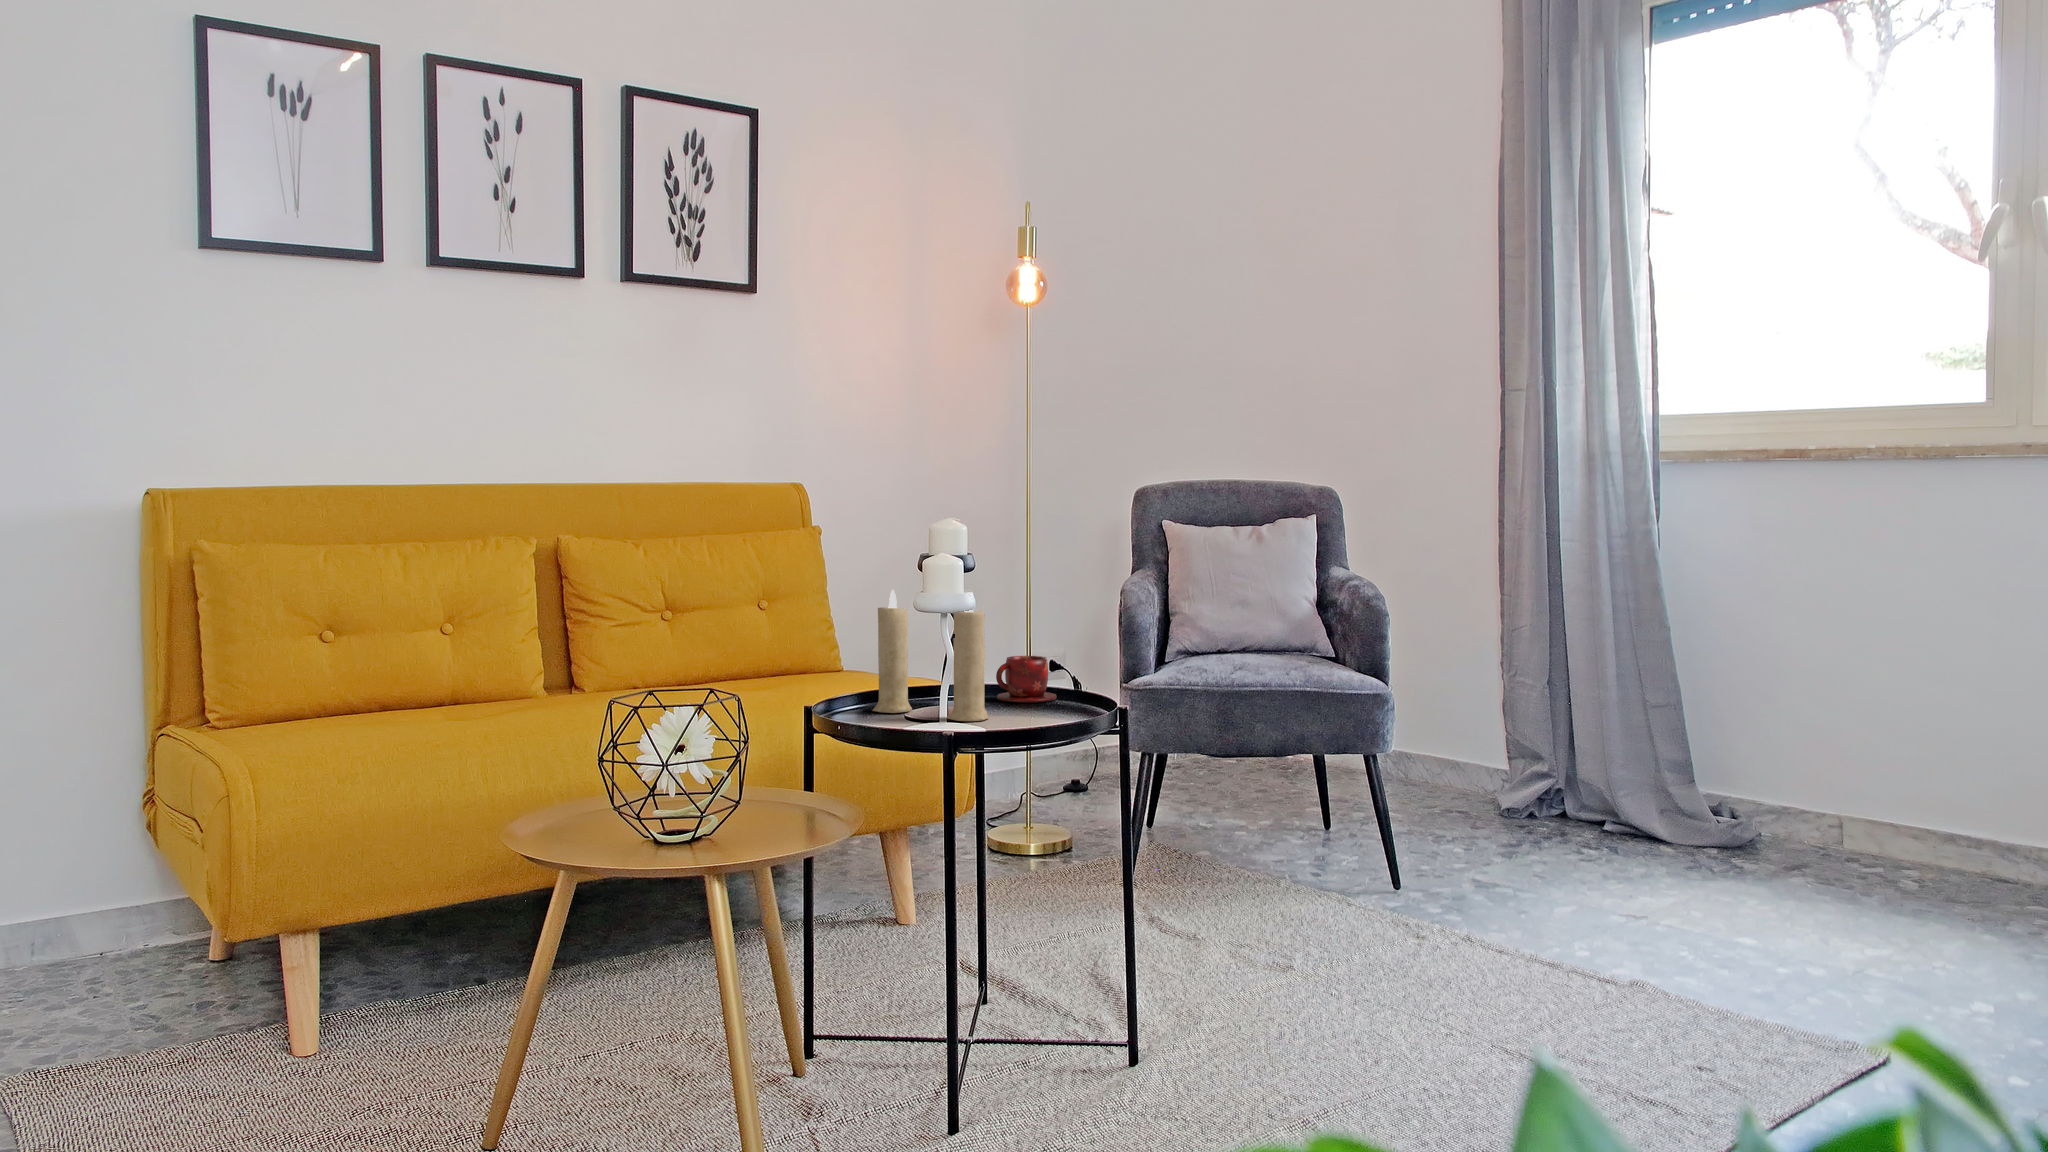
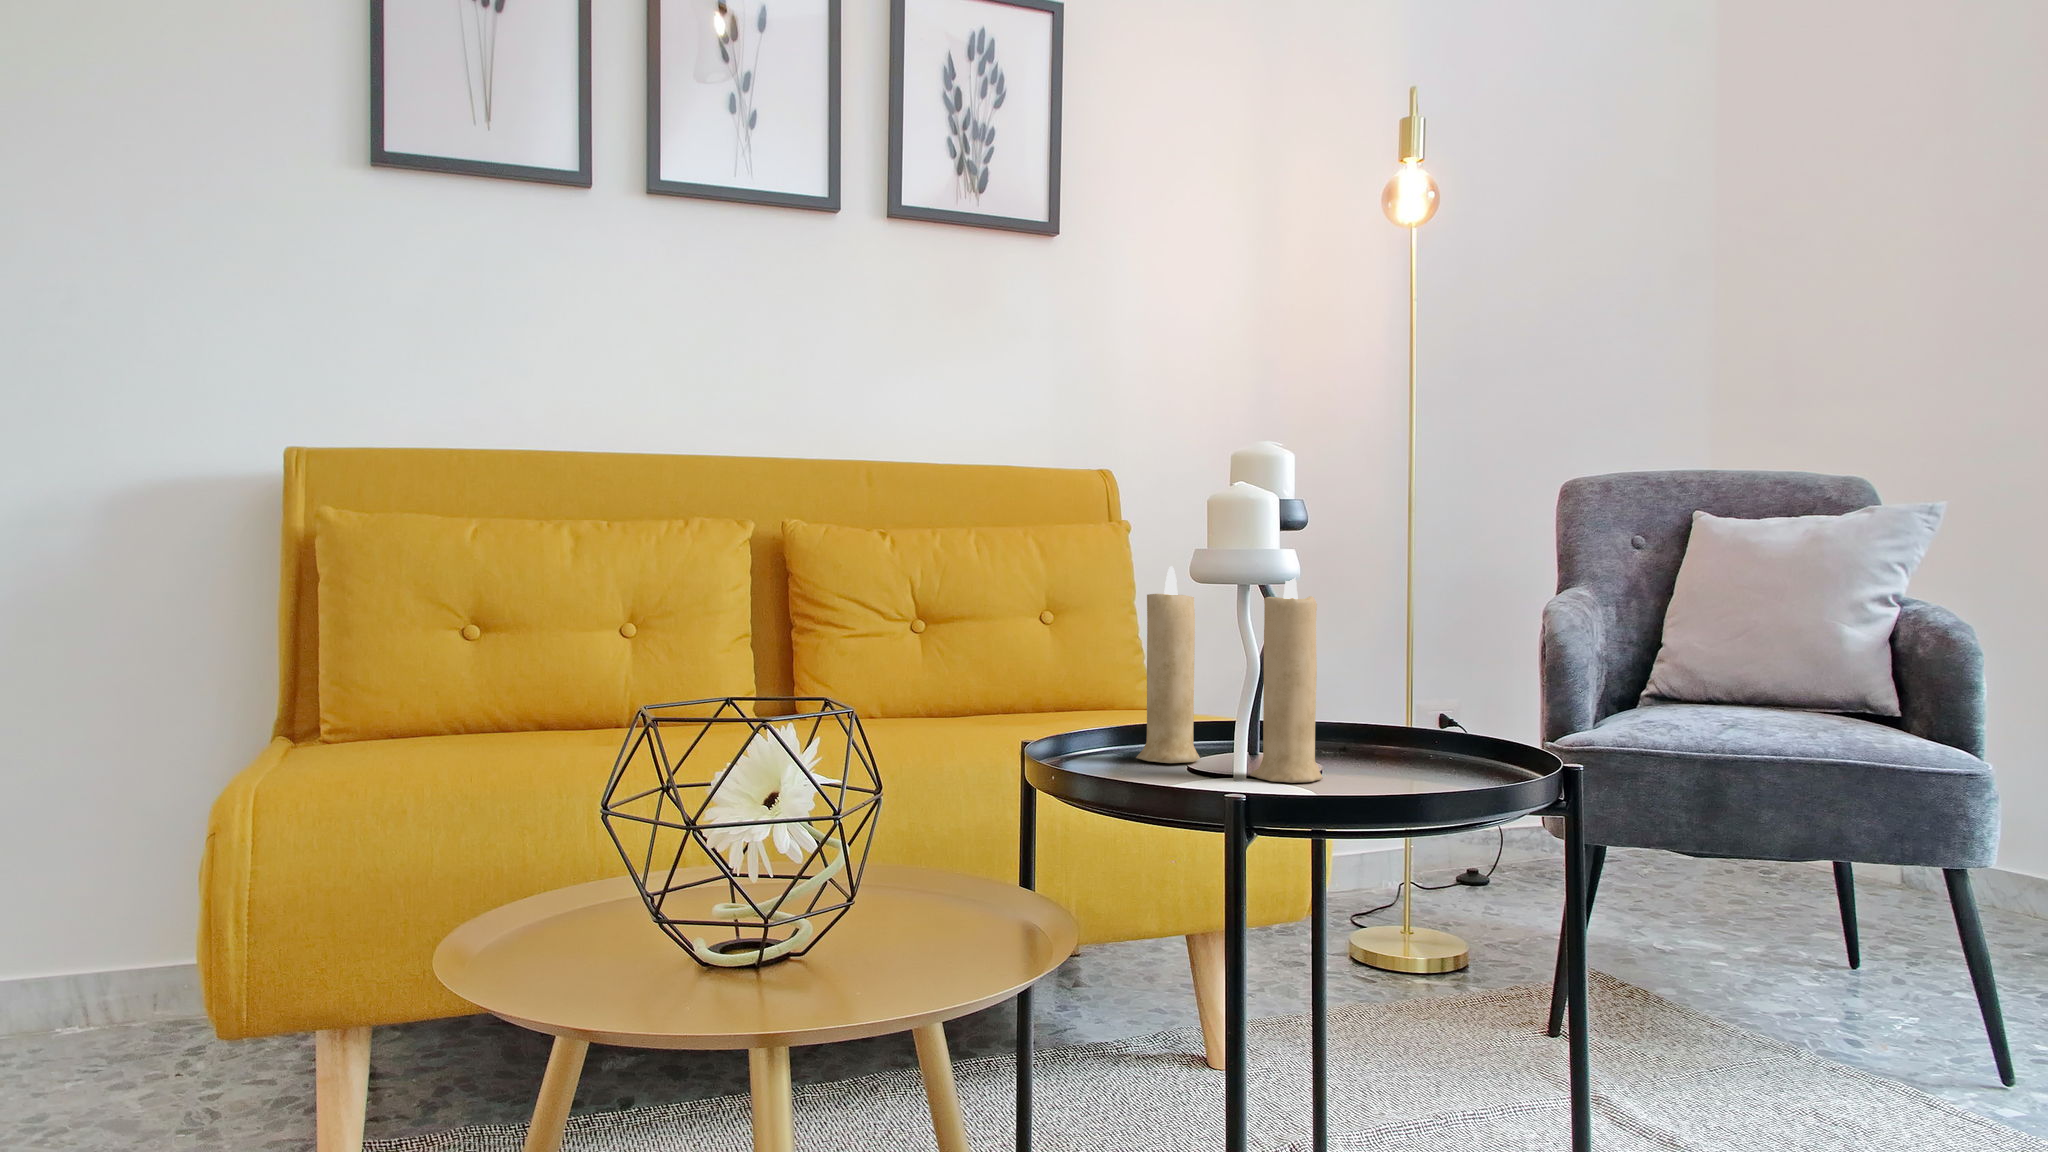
teacup: present [996,656,1056,702] -> none [1341,681,1441,756]

